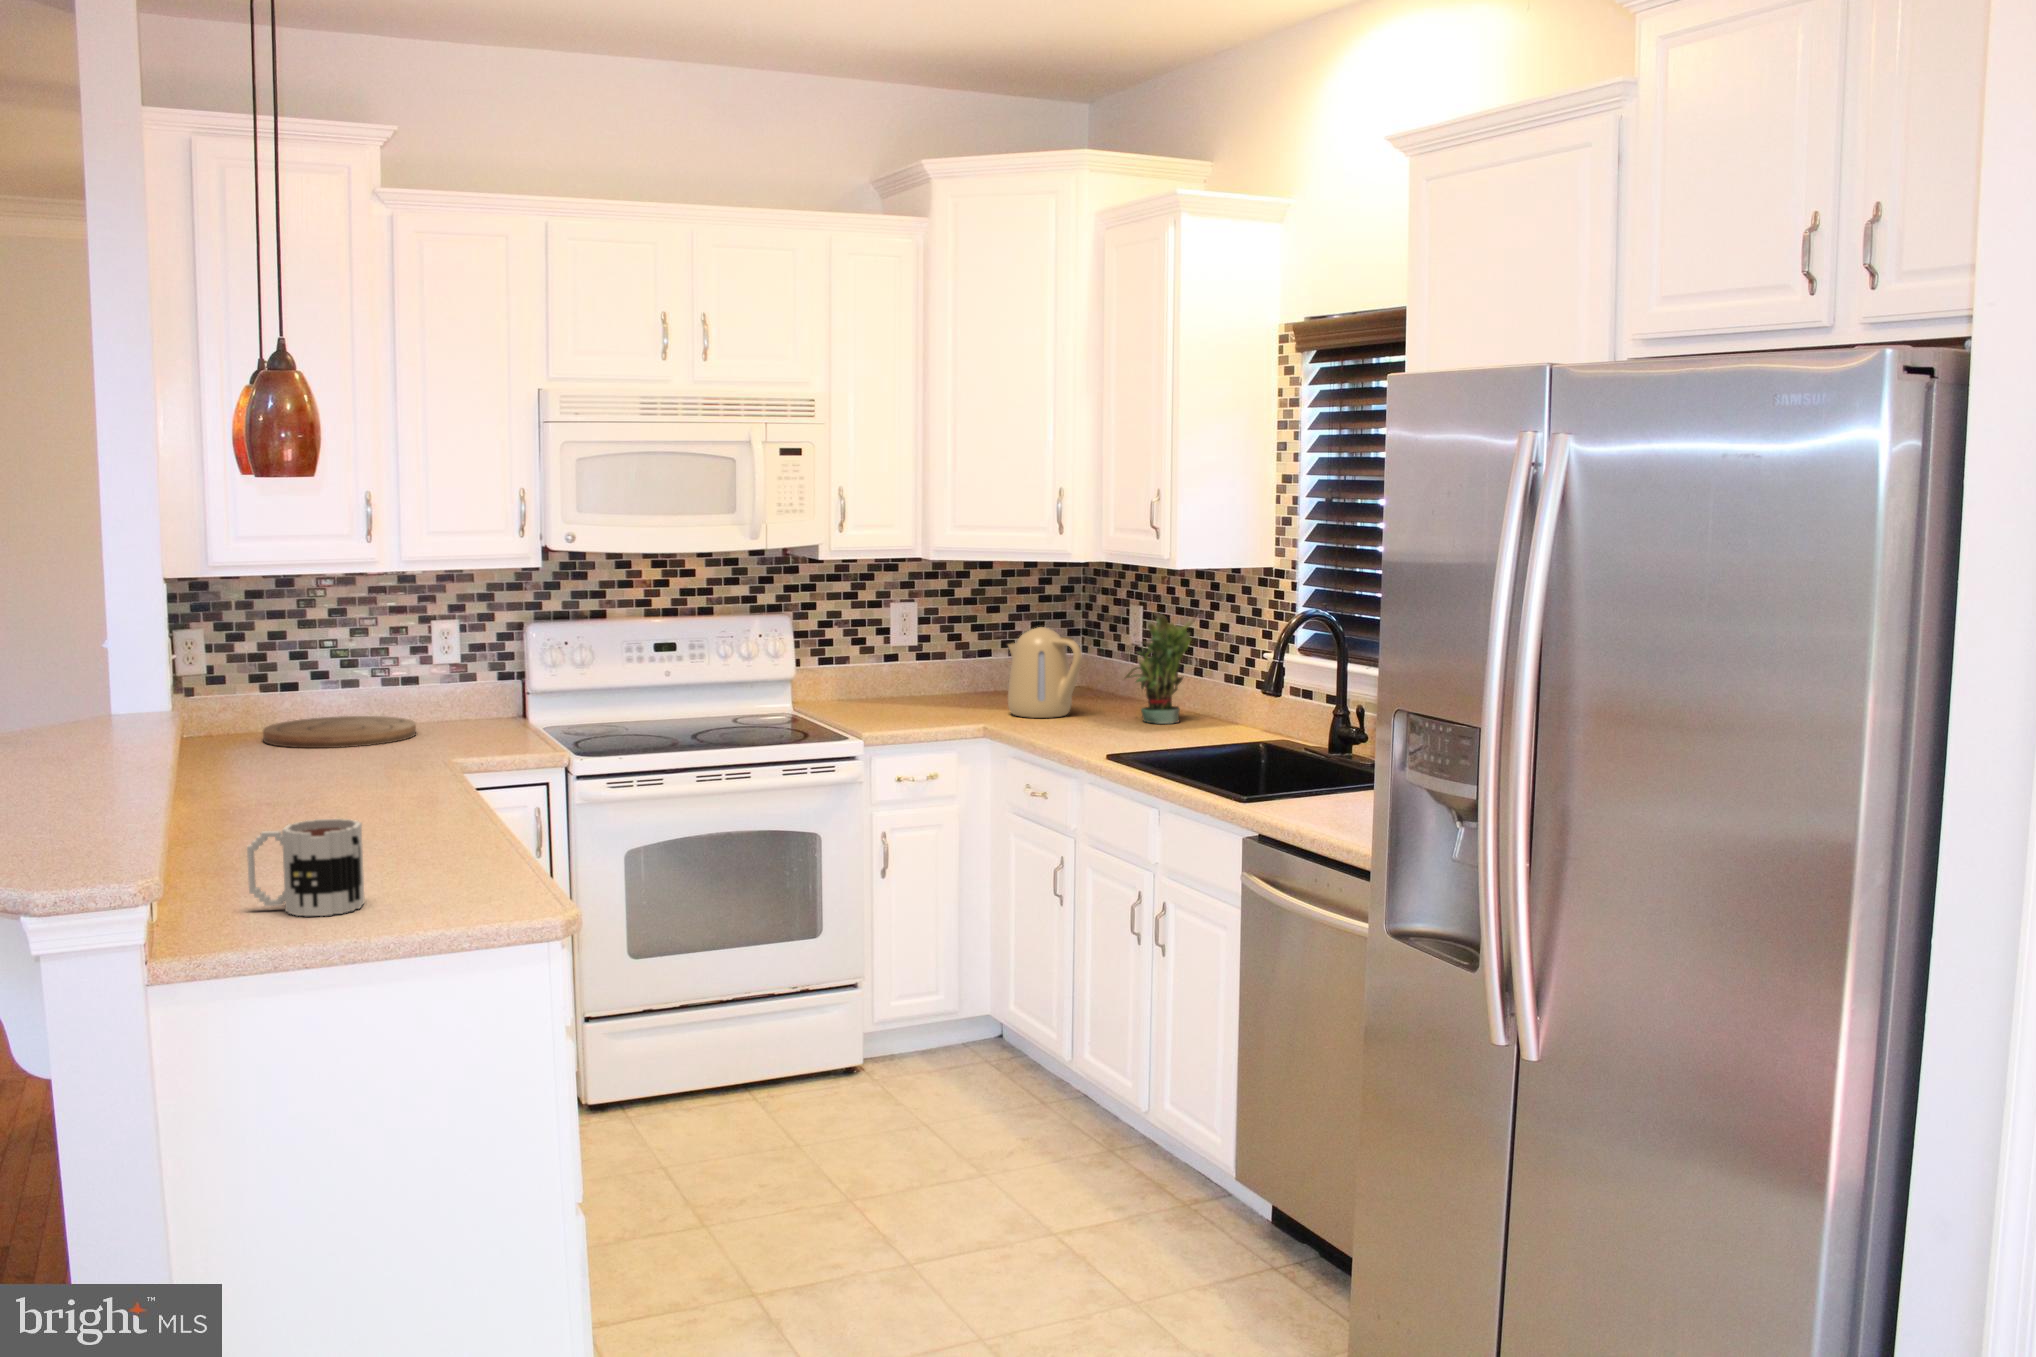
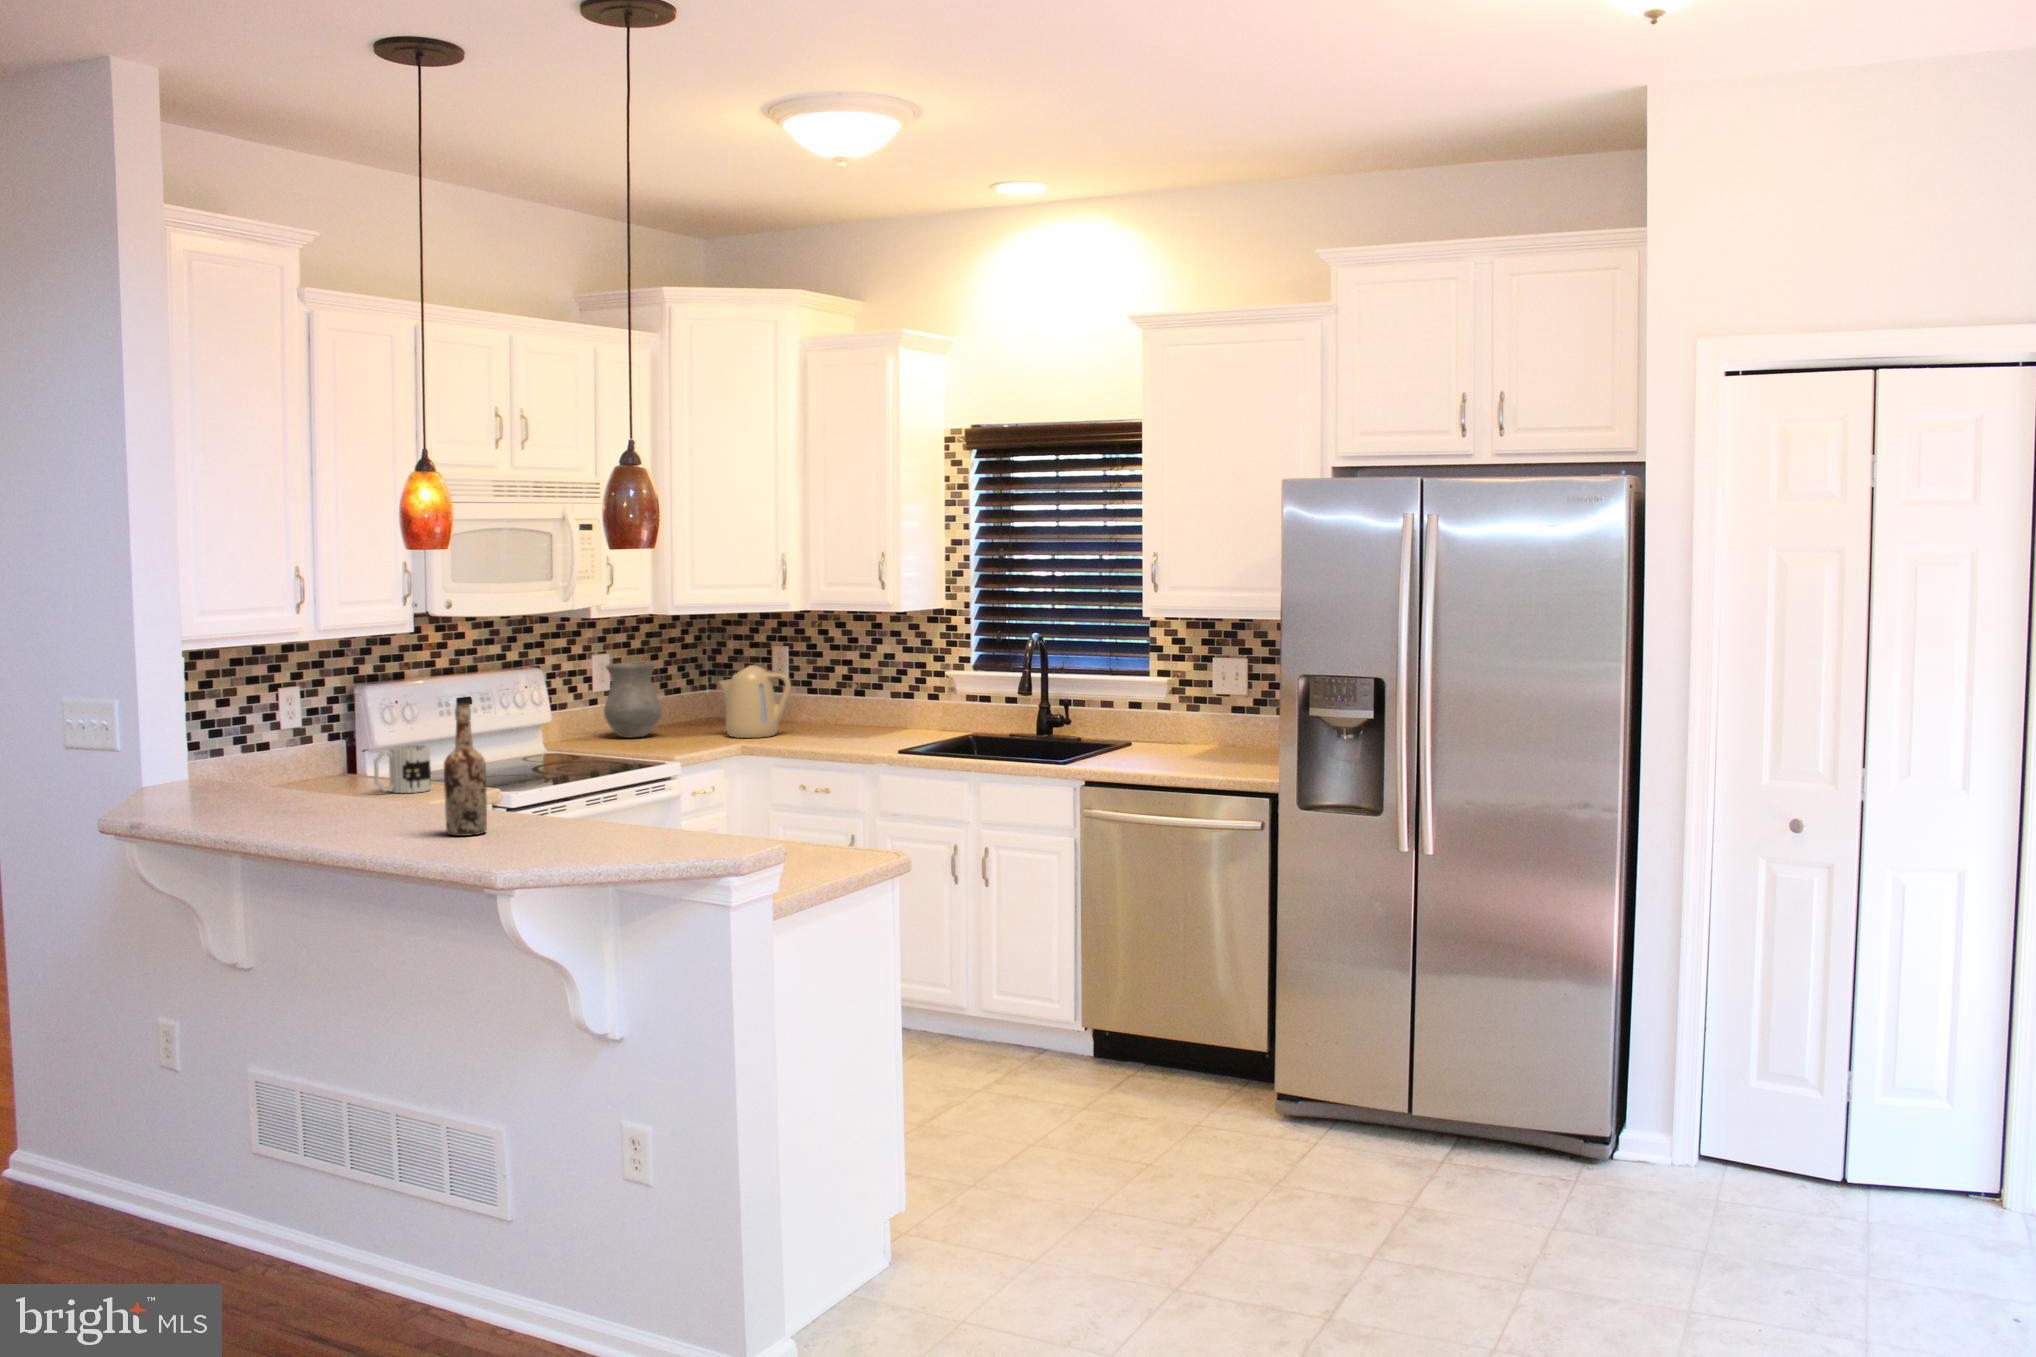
potted plant: present [1126,613,1195,724] -> none [825,647,879,733]
vase: none [893,614,961,703] -> present [604,662,662,738]
wine bottle: none [206,656,266,827] -> present [444,703,487,836]
cutting board: present [263,716,416,748] -> none [180,778,318,805]
mug: present [247,819,364,916] -> present [374,745,431,793]

